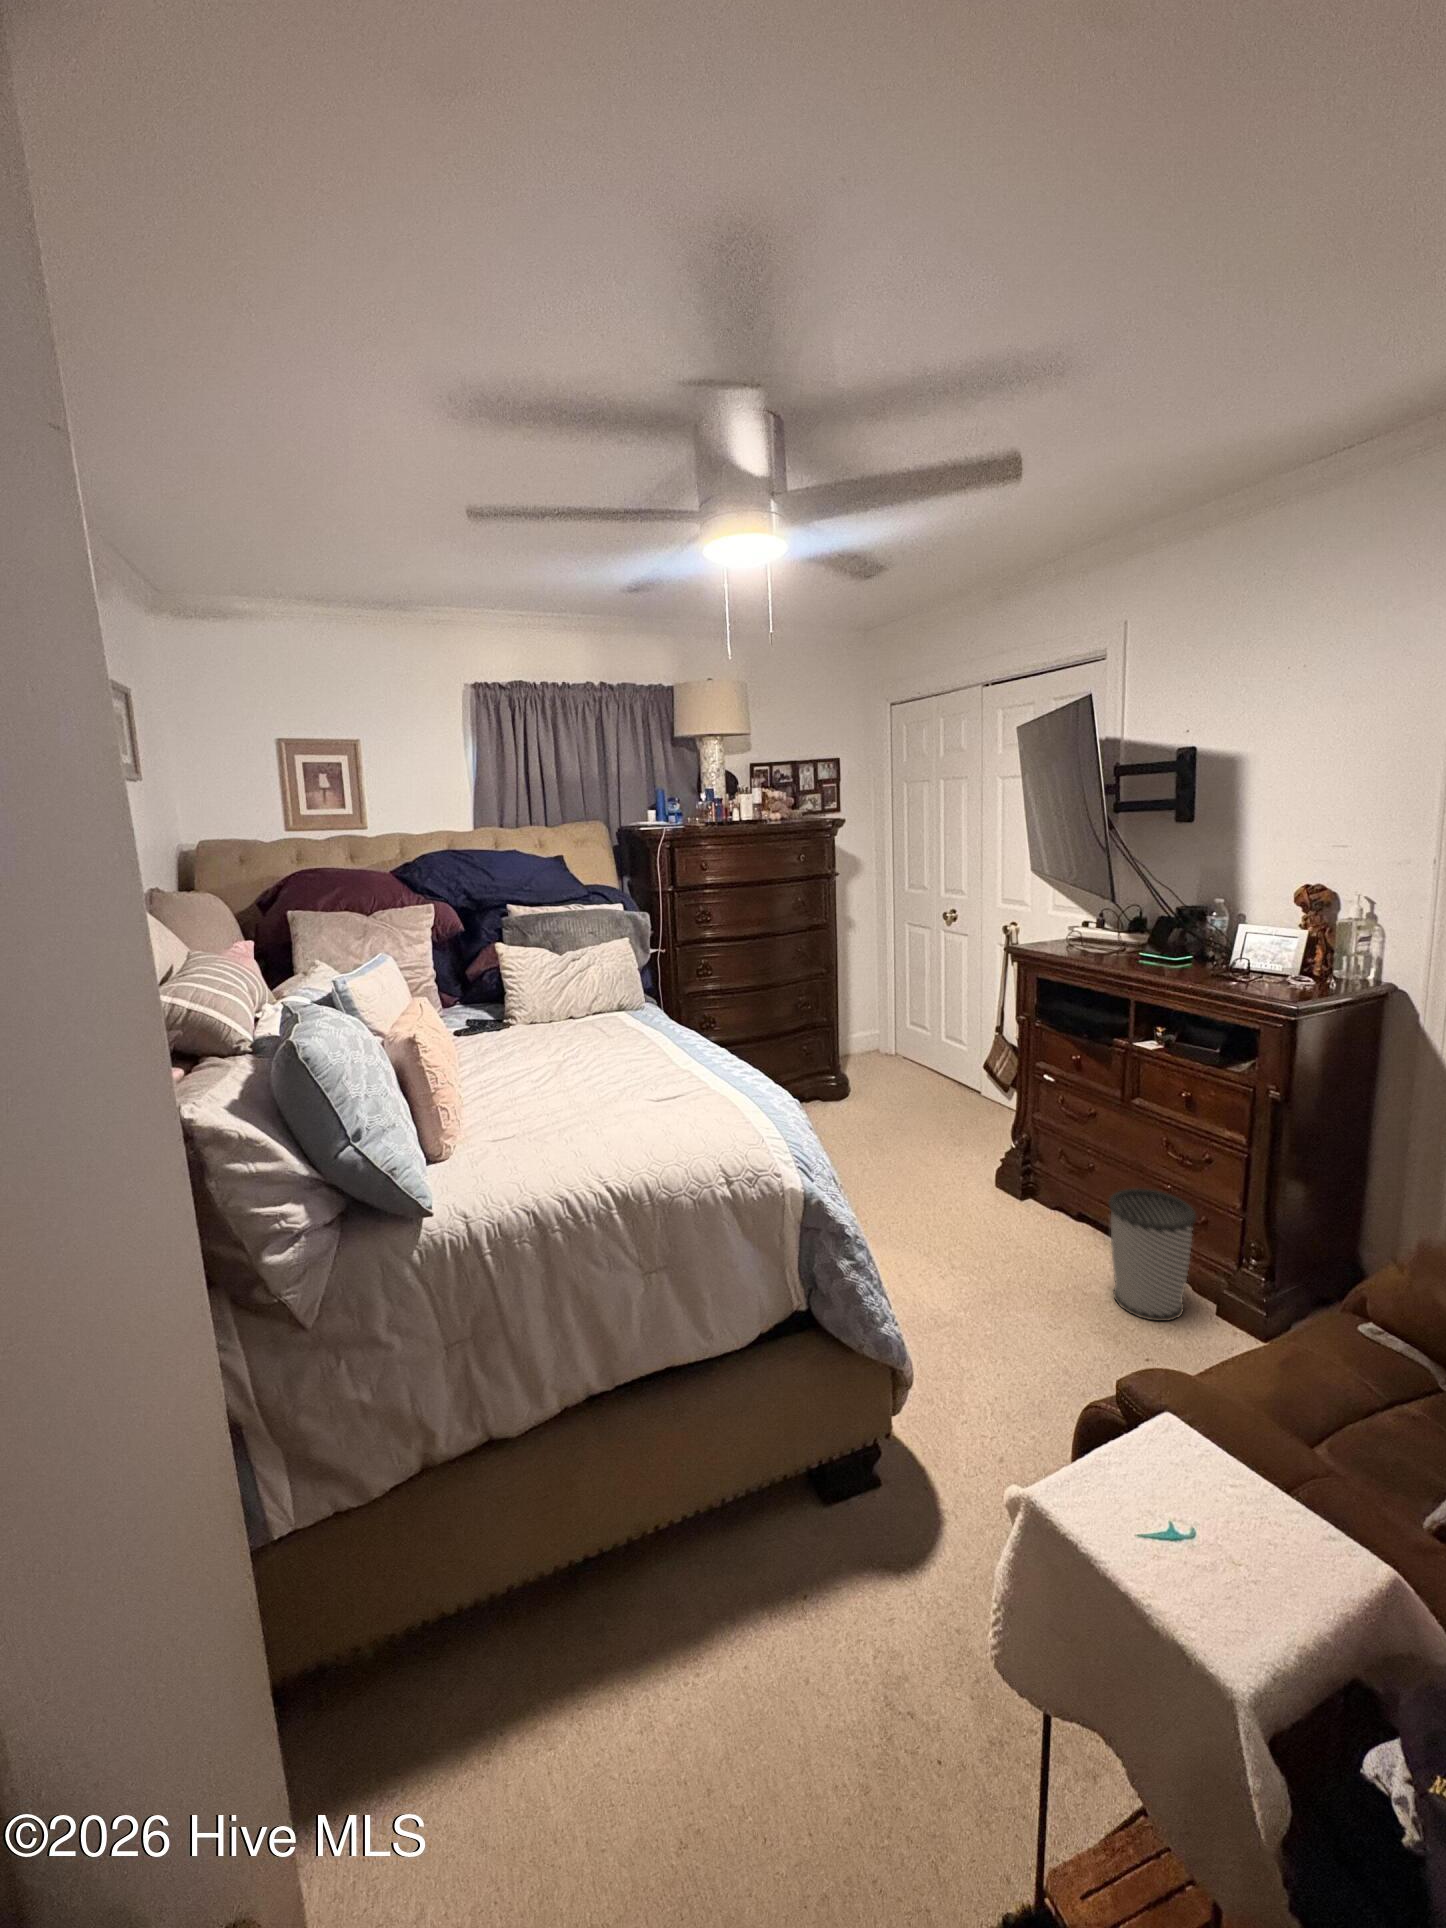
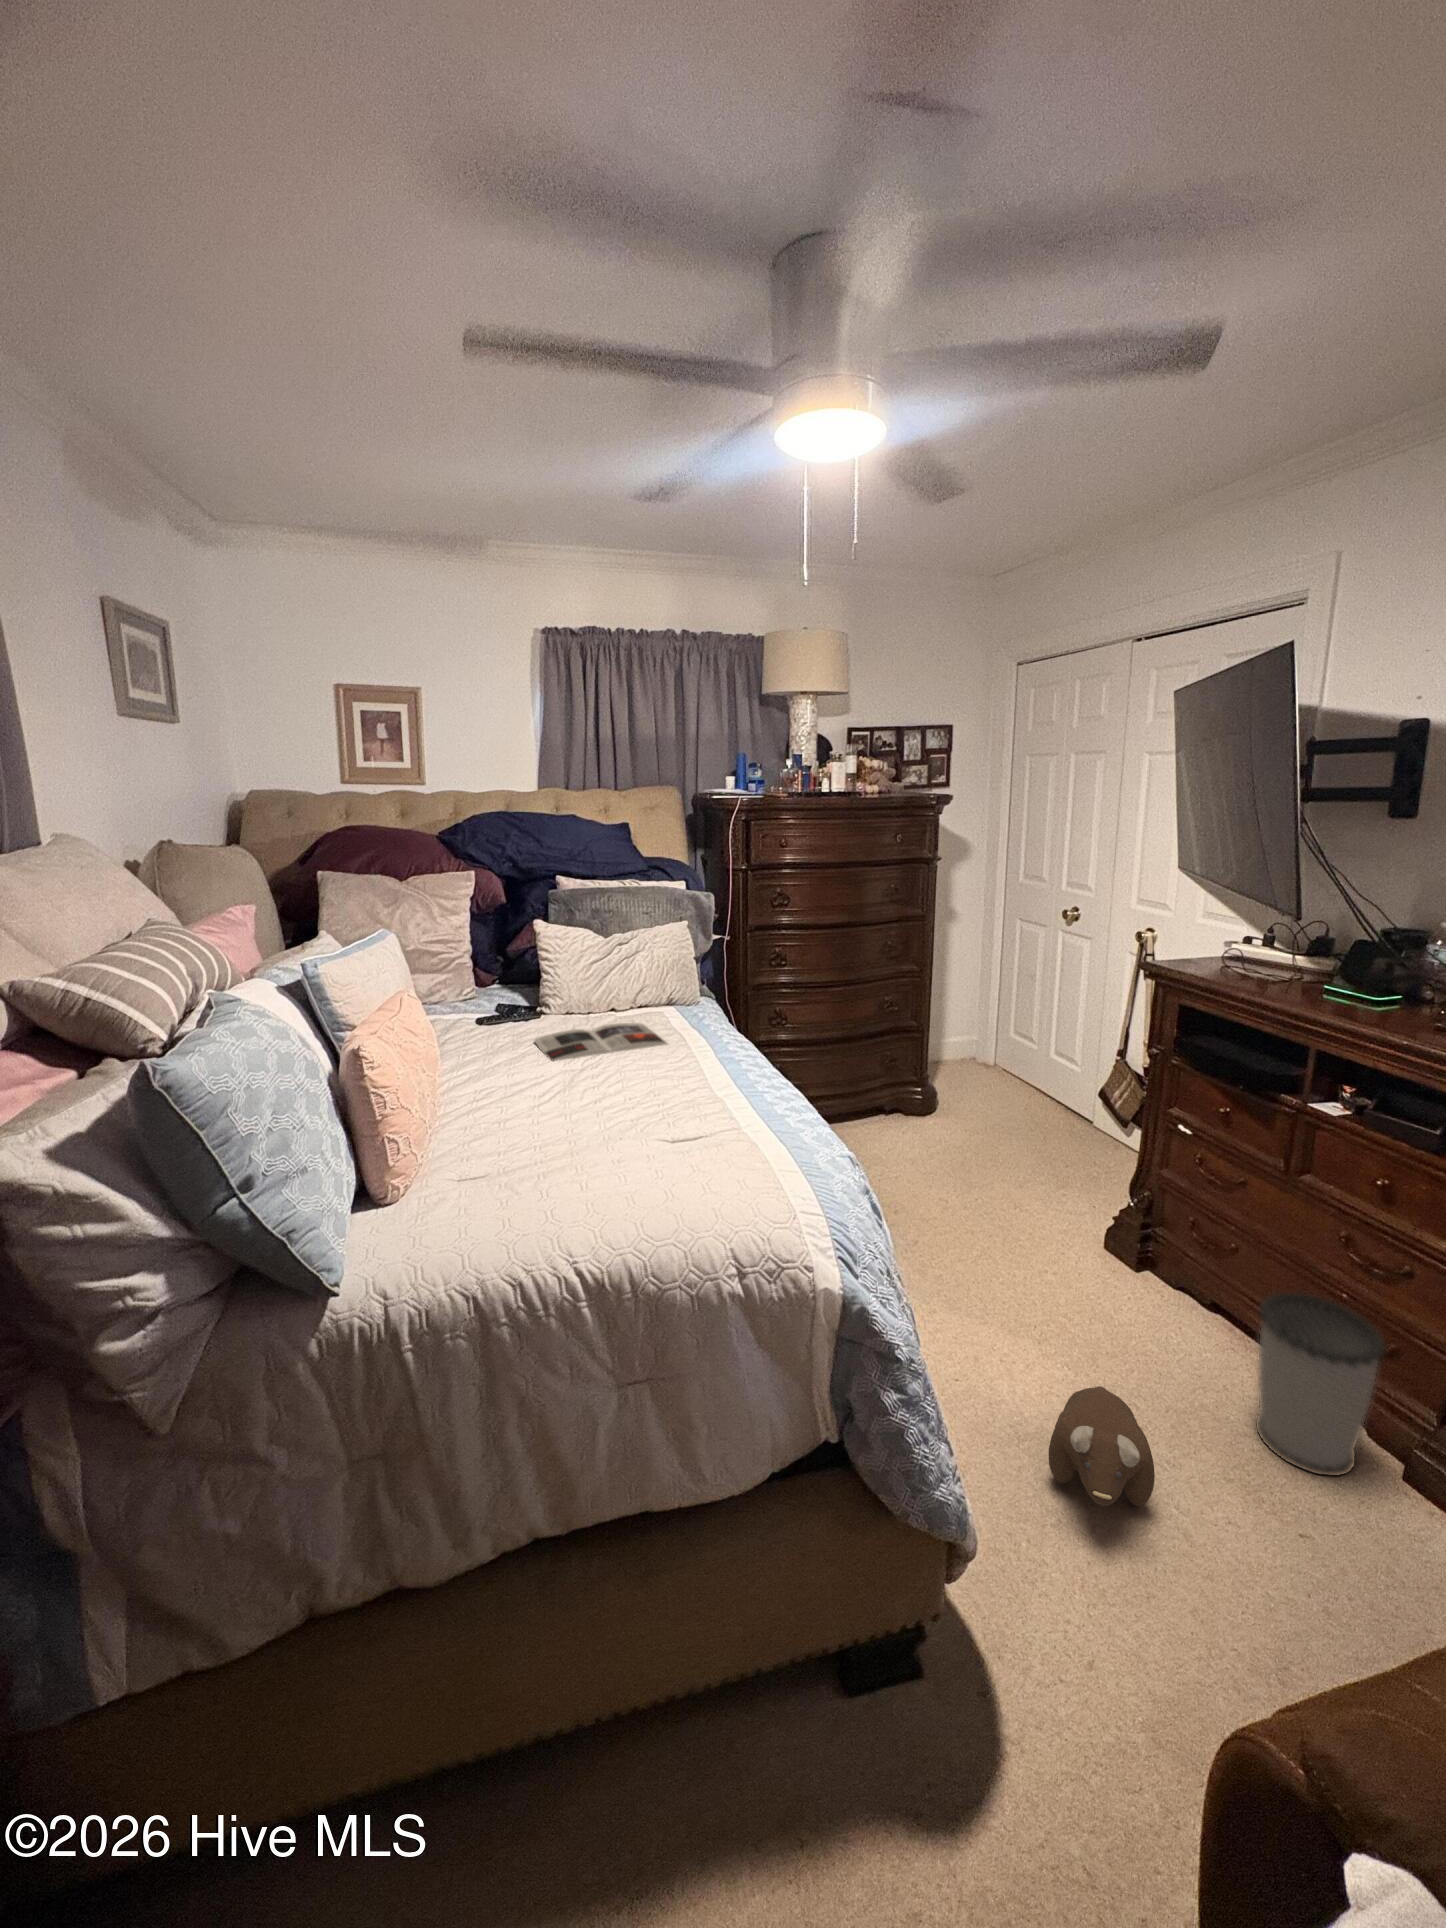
magazine: none [509,1025,629,1060] -> present [535,1023,668,1061]
plush toy: none [961,1275,1040,1359] -> present [1049,1386,1155,1506]

